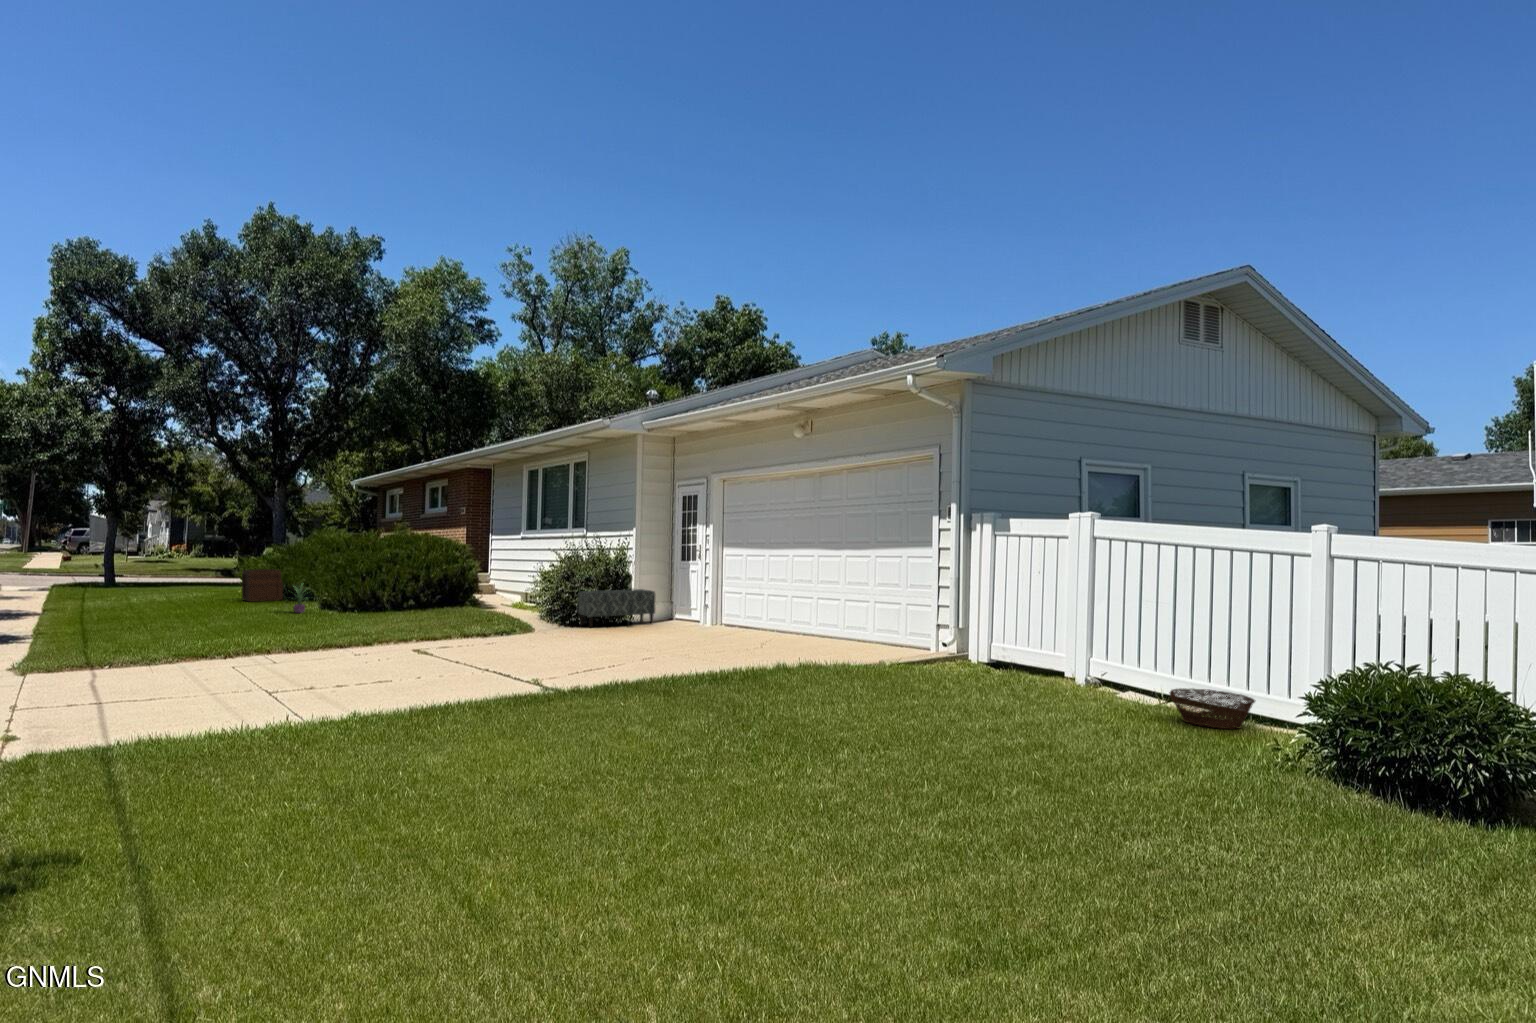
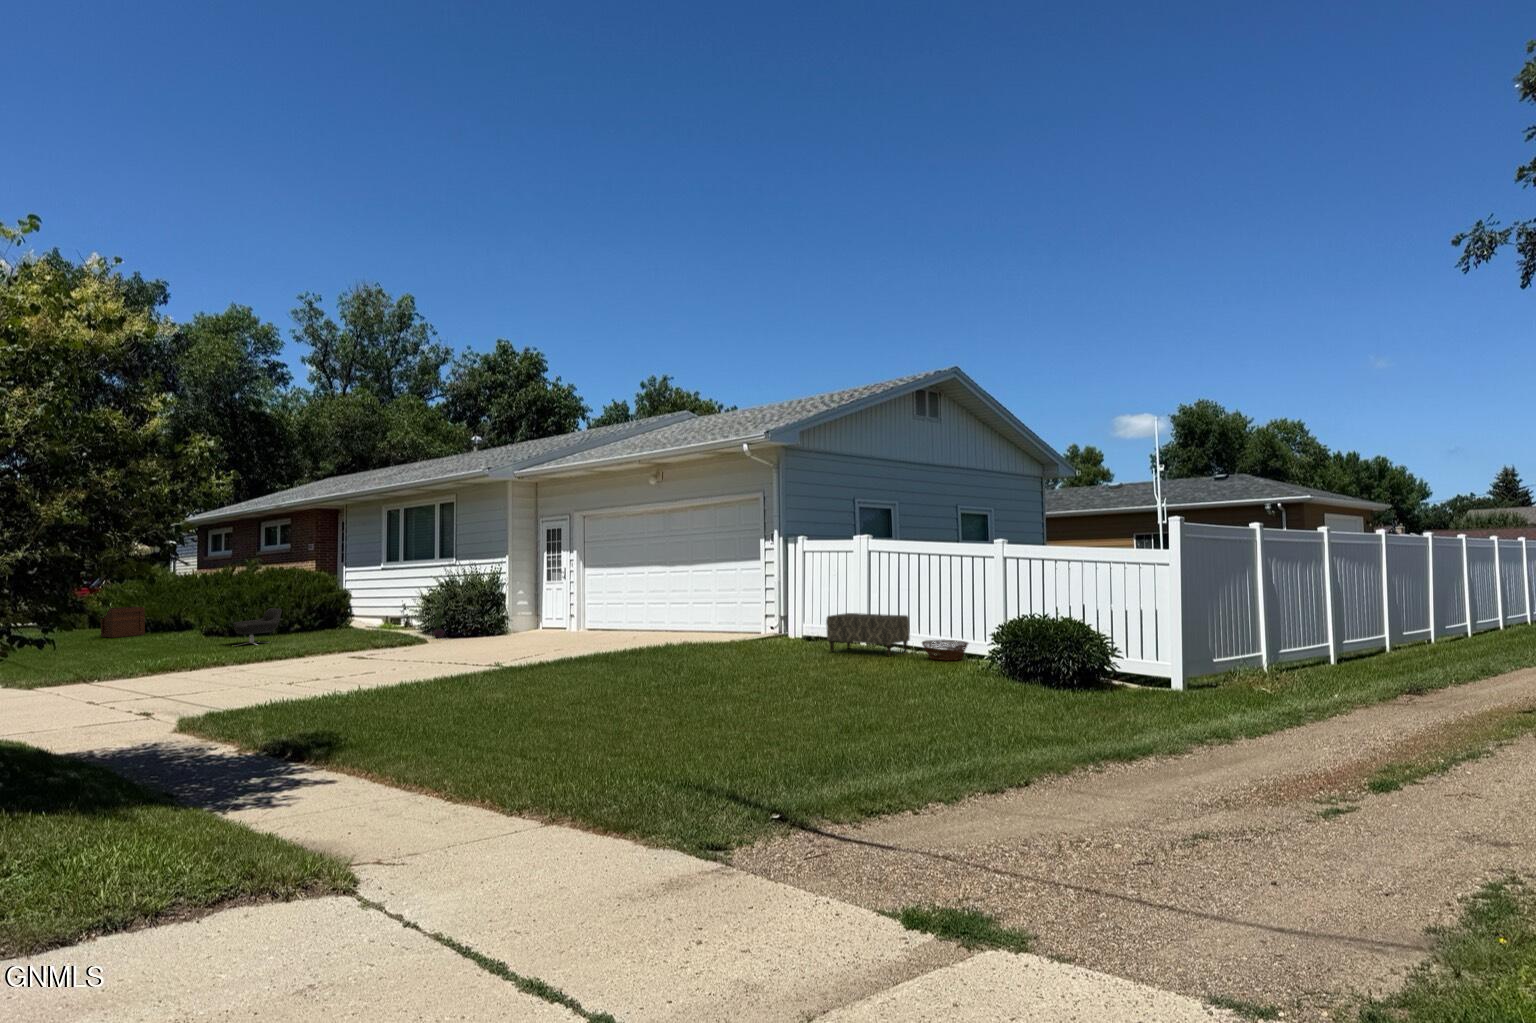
lounge chair: none [330,578,386,620] -> present [233,608,282,645]
decorative plant: present [293,583,306,613] -> present [431,610,444,638]
bench: present [579,589,655,627] -> present [826,613,910,656]

